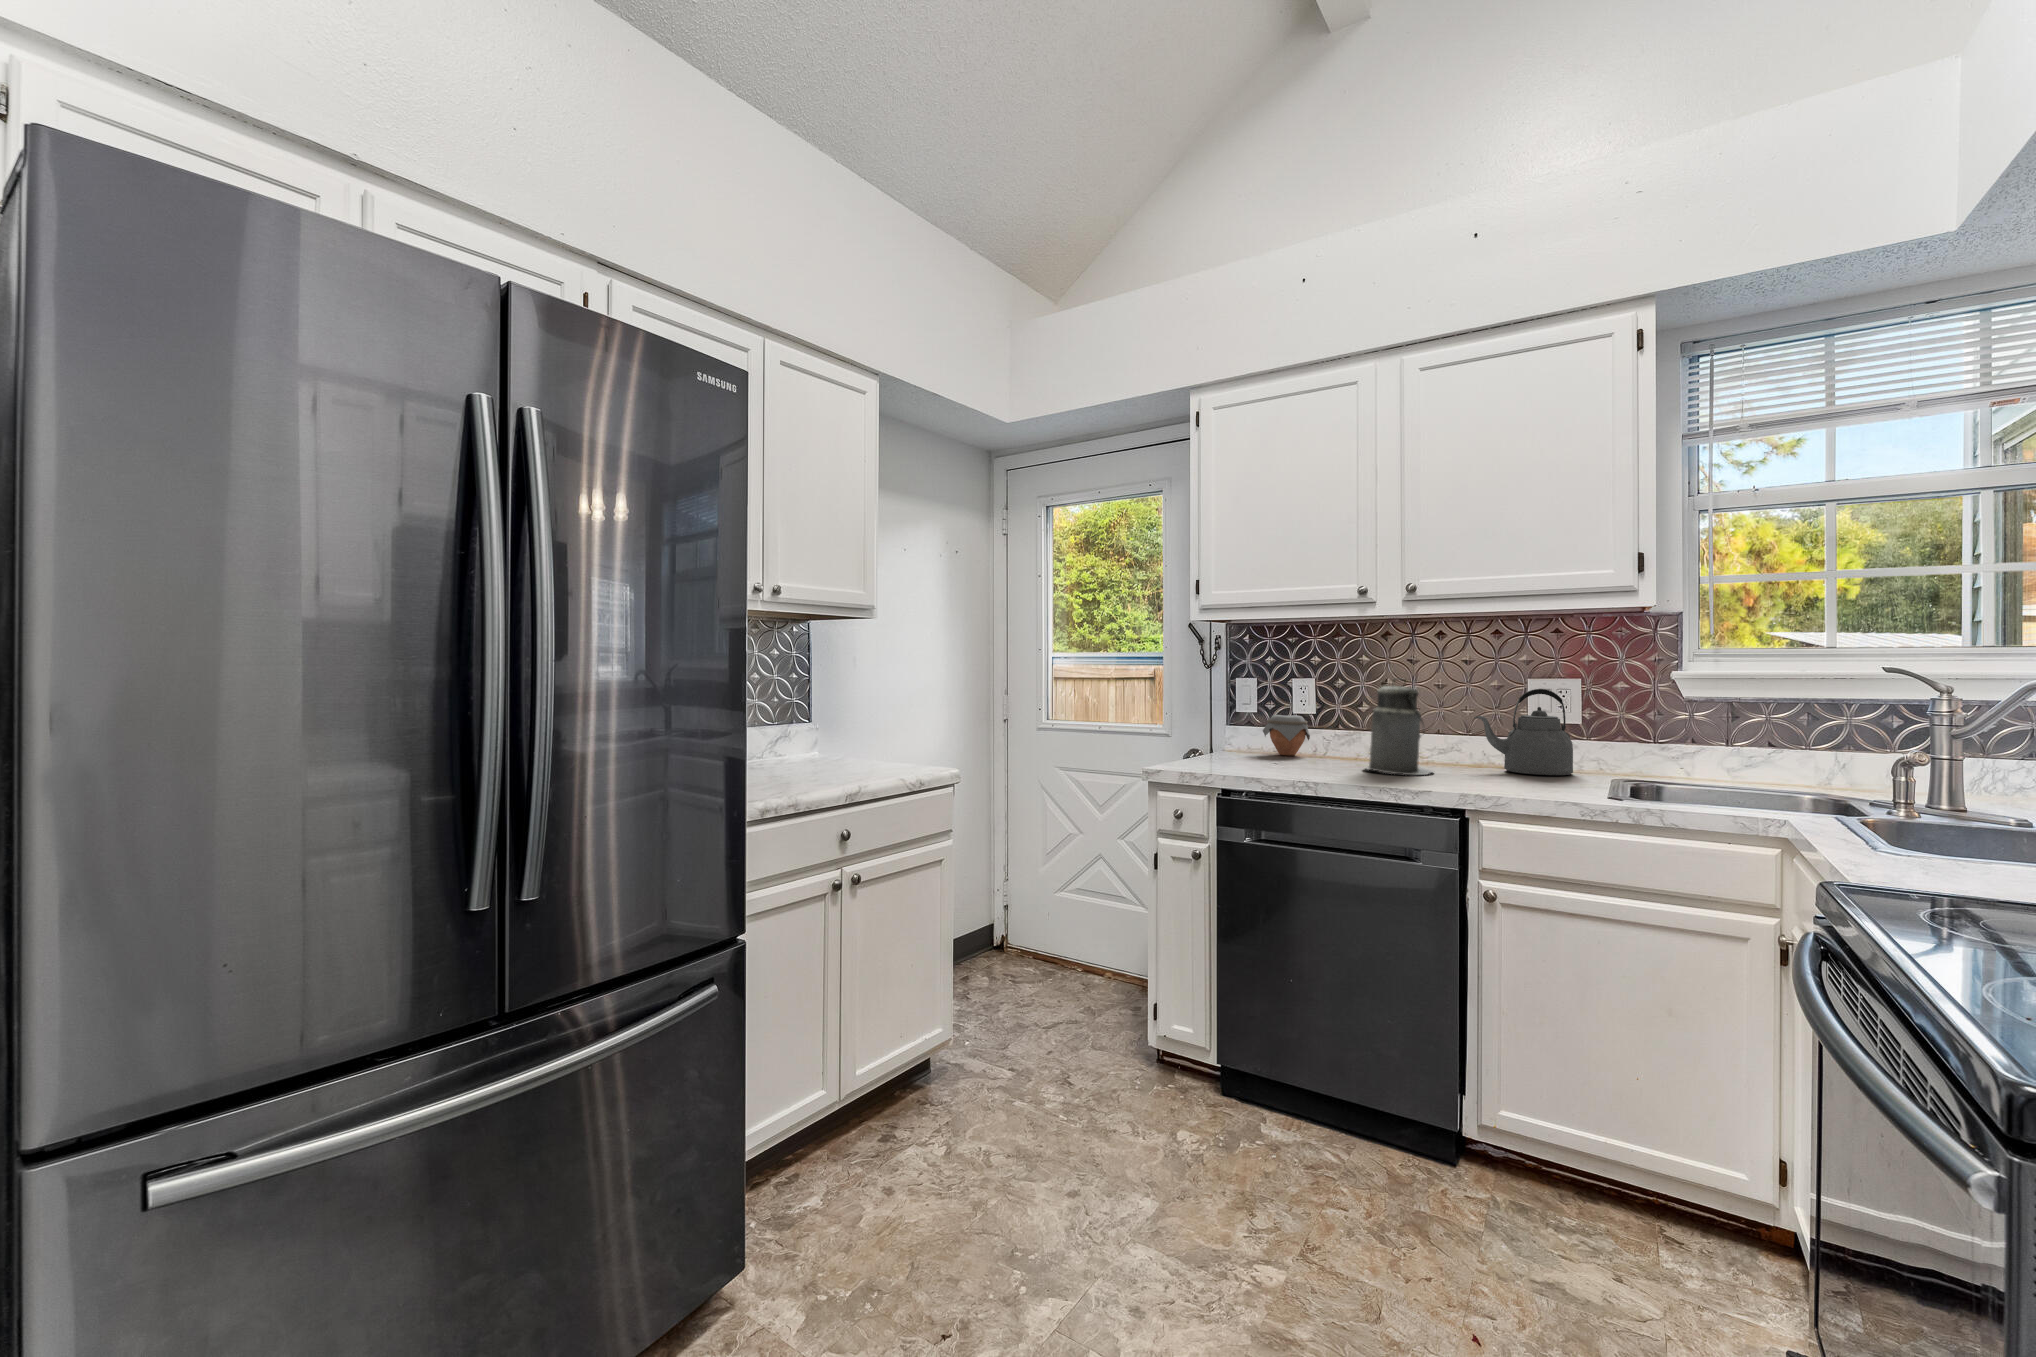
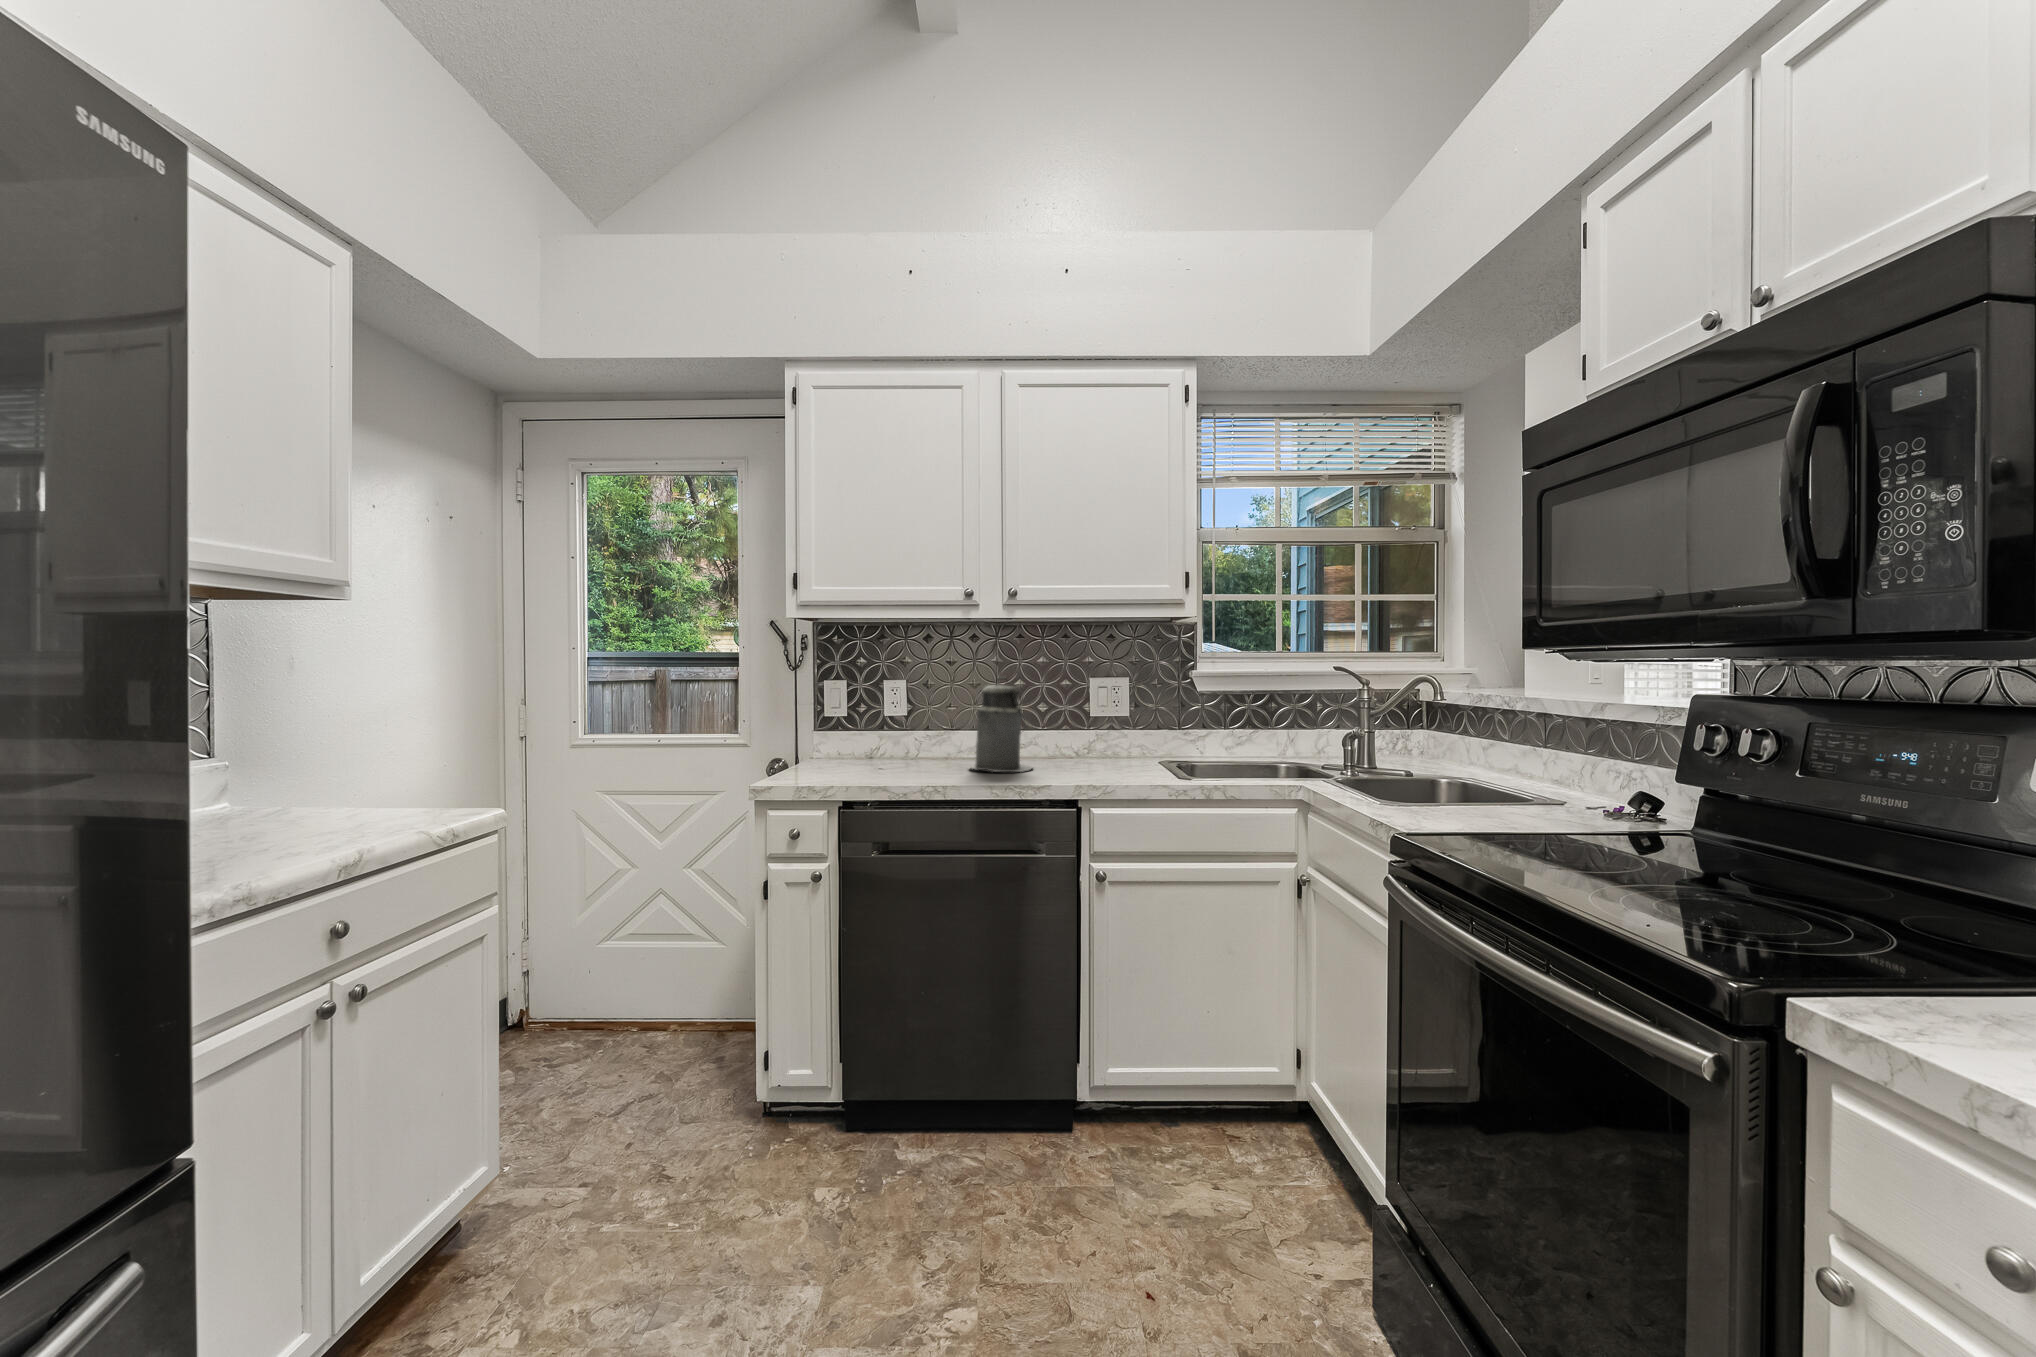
kettle: present [1474,689,1573,775] -> none [1060,685,1138,763]
jar: present [1263,715,1310,756] -> none [854,716,903,759]

